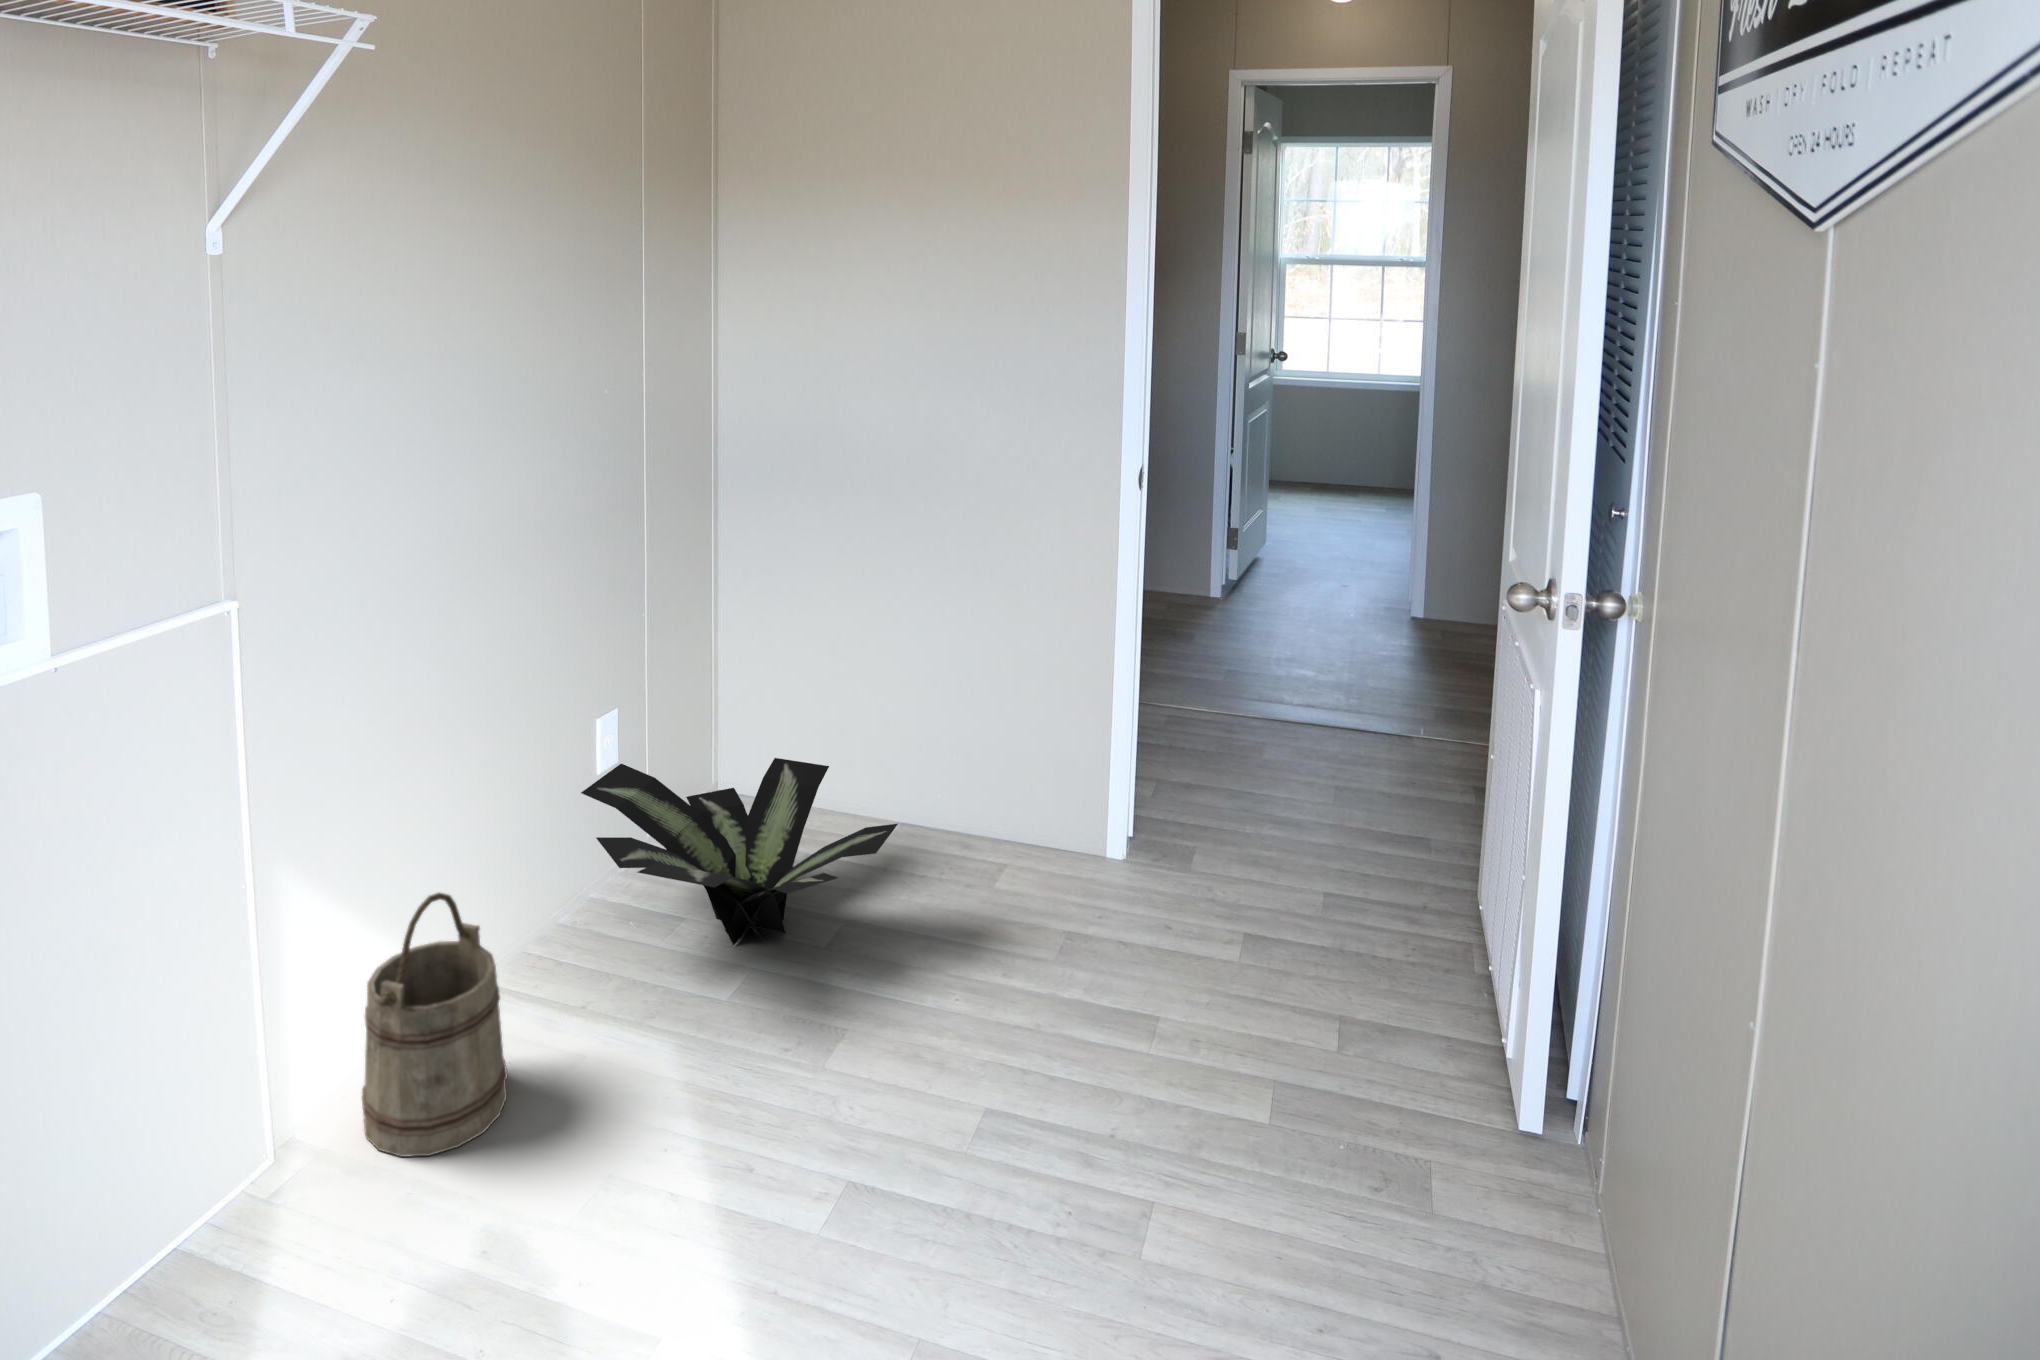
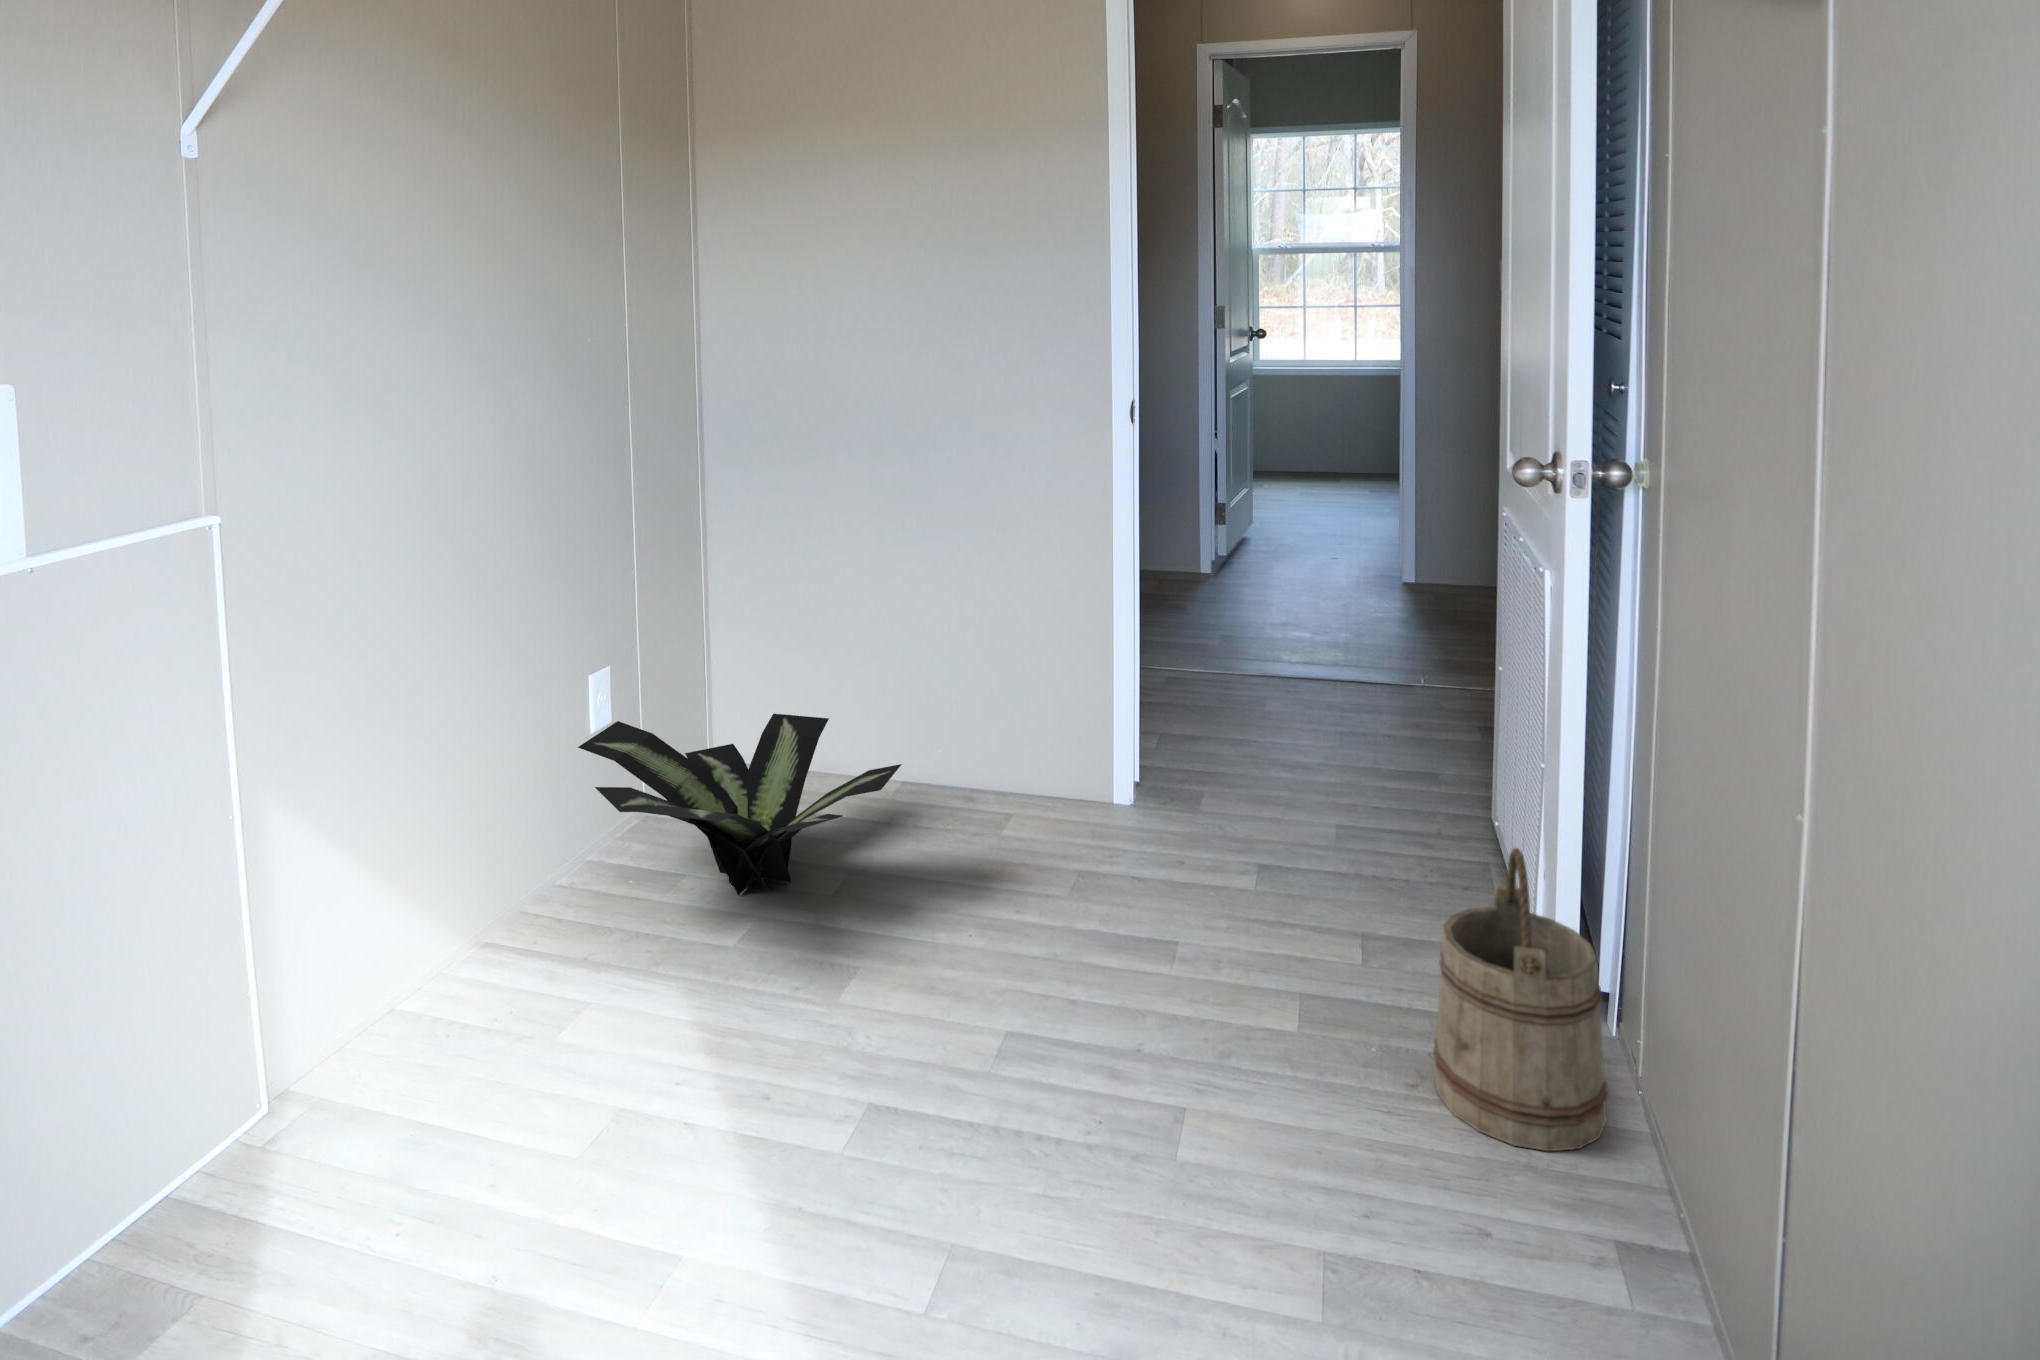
bucket: present [362,893,507,1157] -> present [1433,848,1608,1151]

